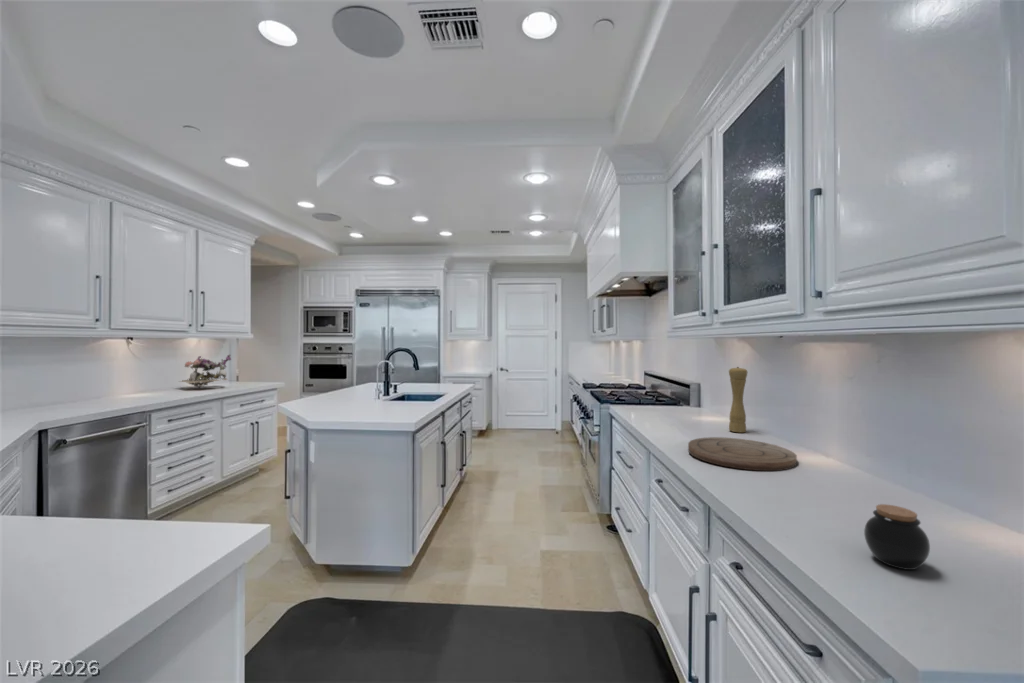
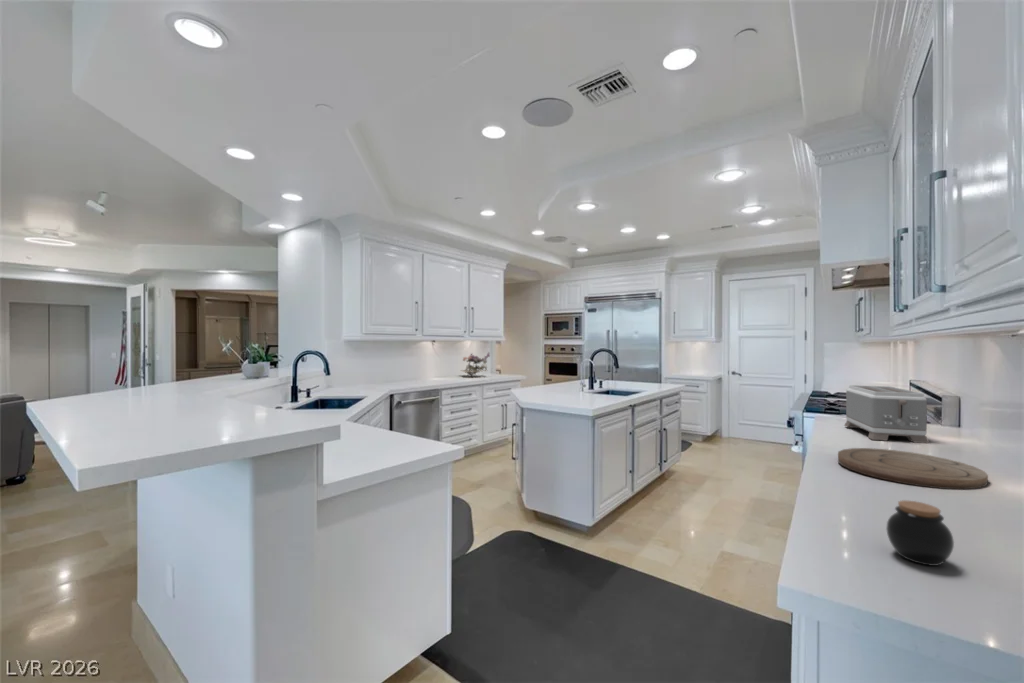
pepper mill: present [729,367,747,433] -> none [944,372,974,454]
toaster: none [644,379,712,427] -> present [844,385,929,443]

